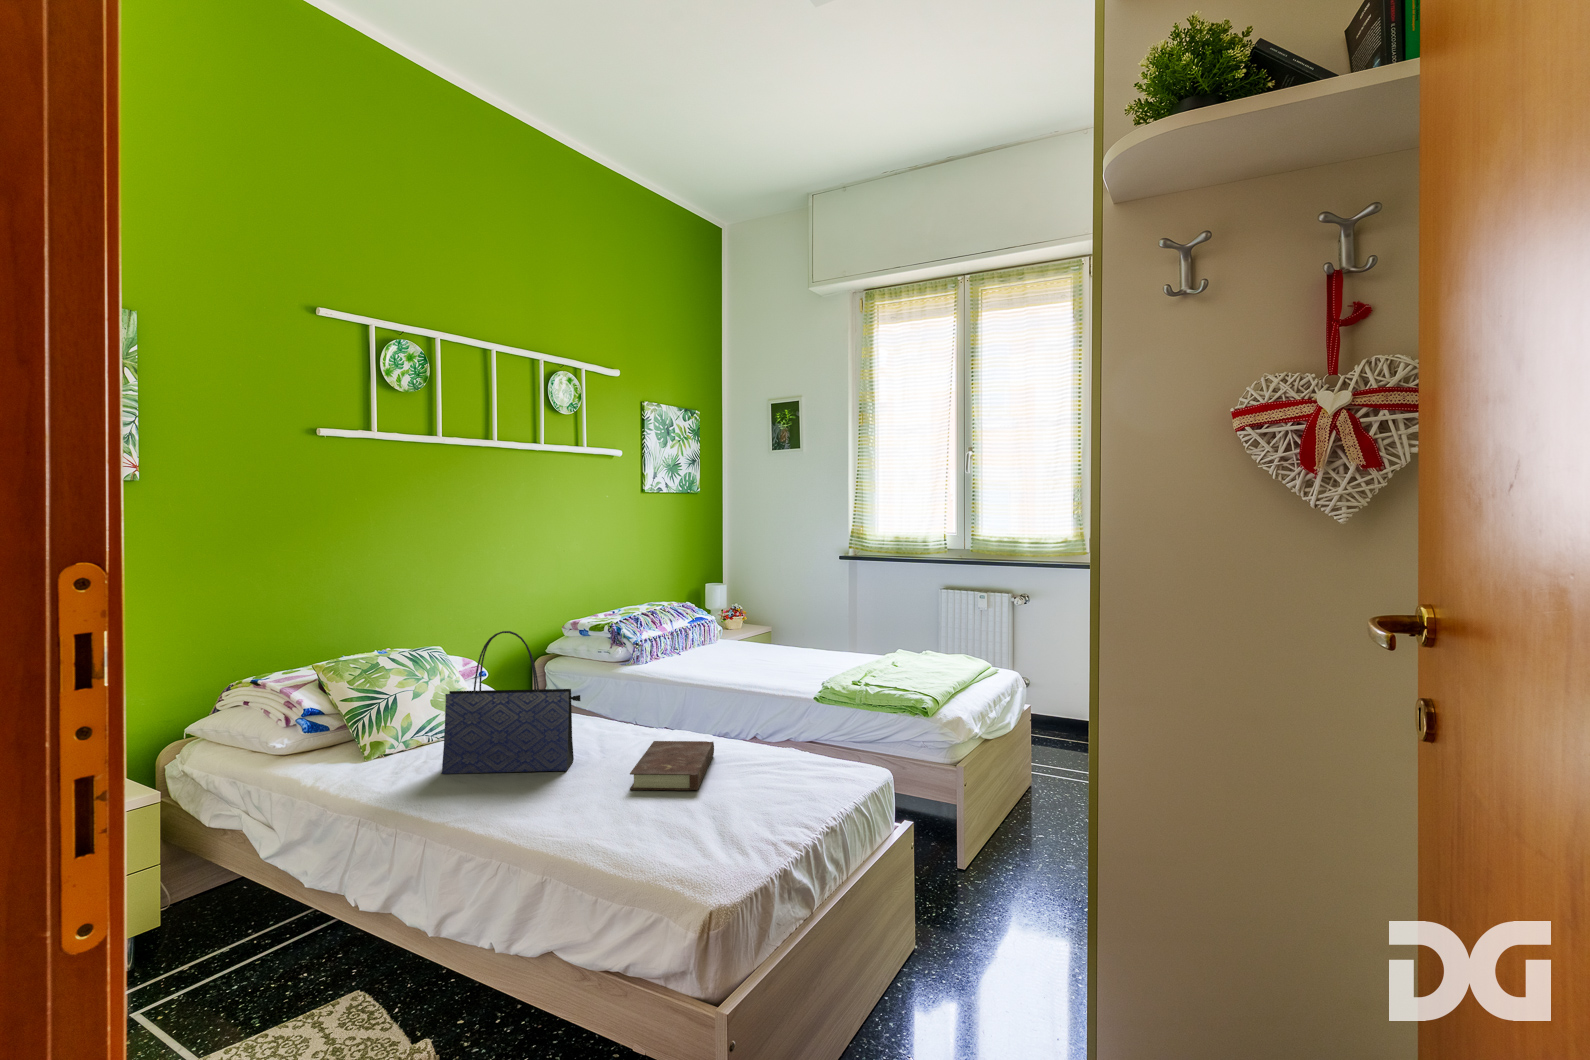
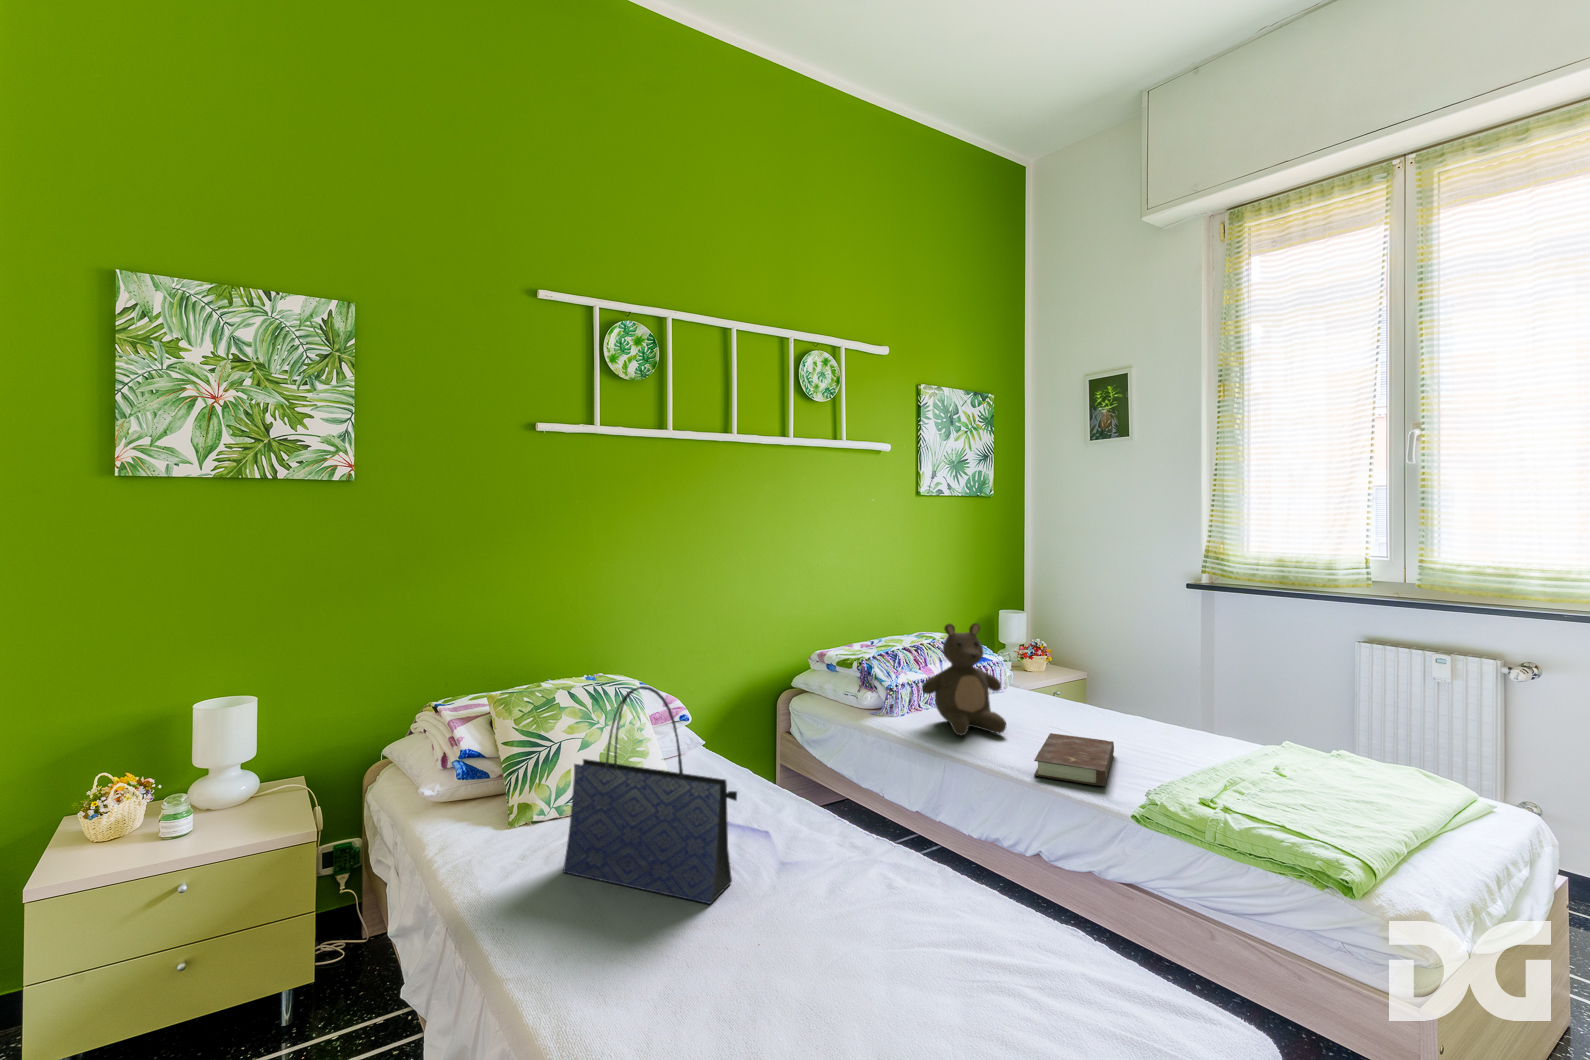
stuffed bear: none [665,588,728,671] -> present [922,623,1006,735]
book: present [630,741,714,790] -> present [1034,733,1114,786]

